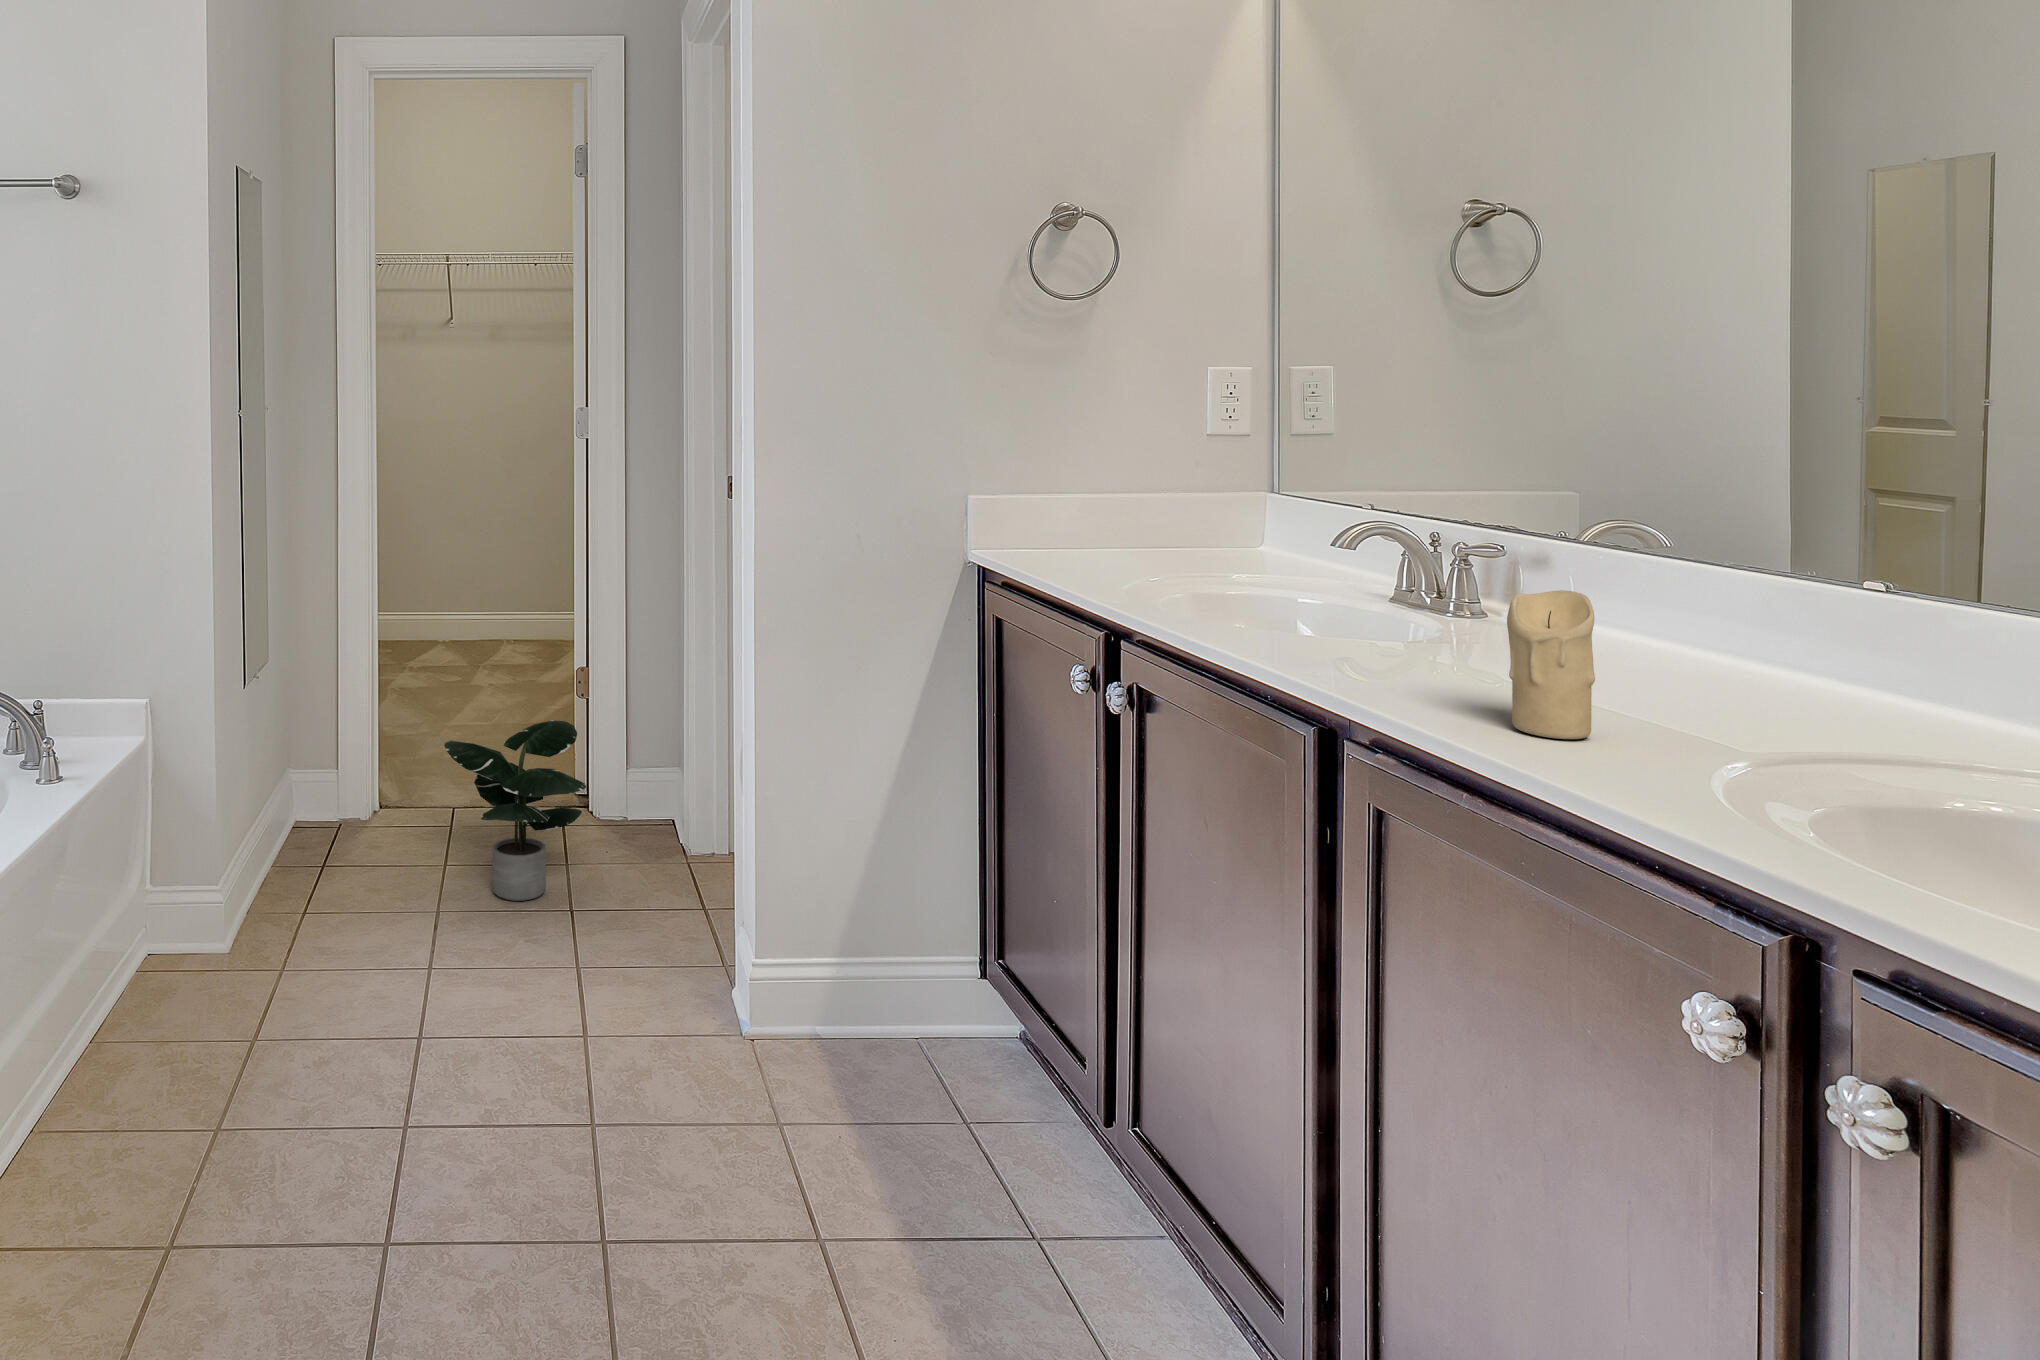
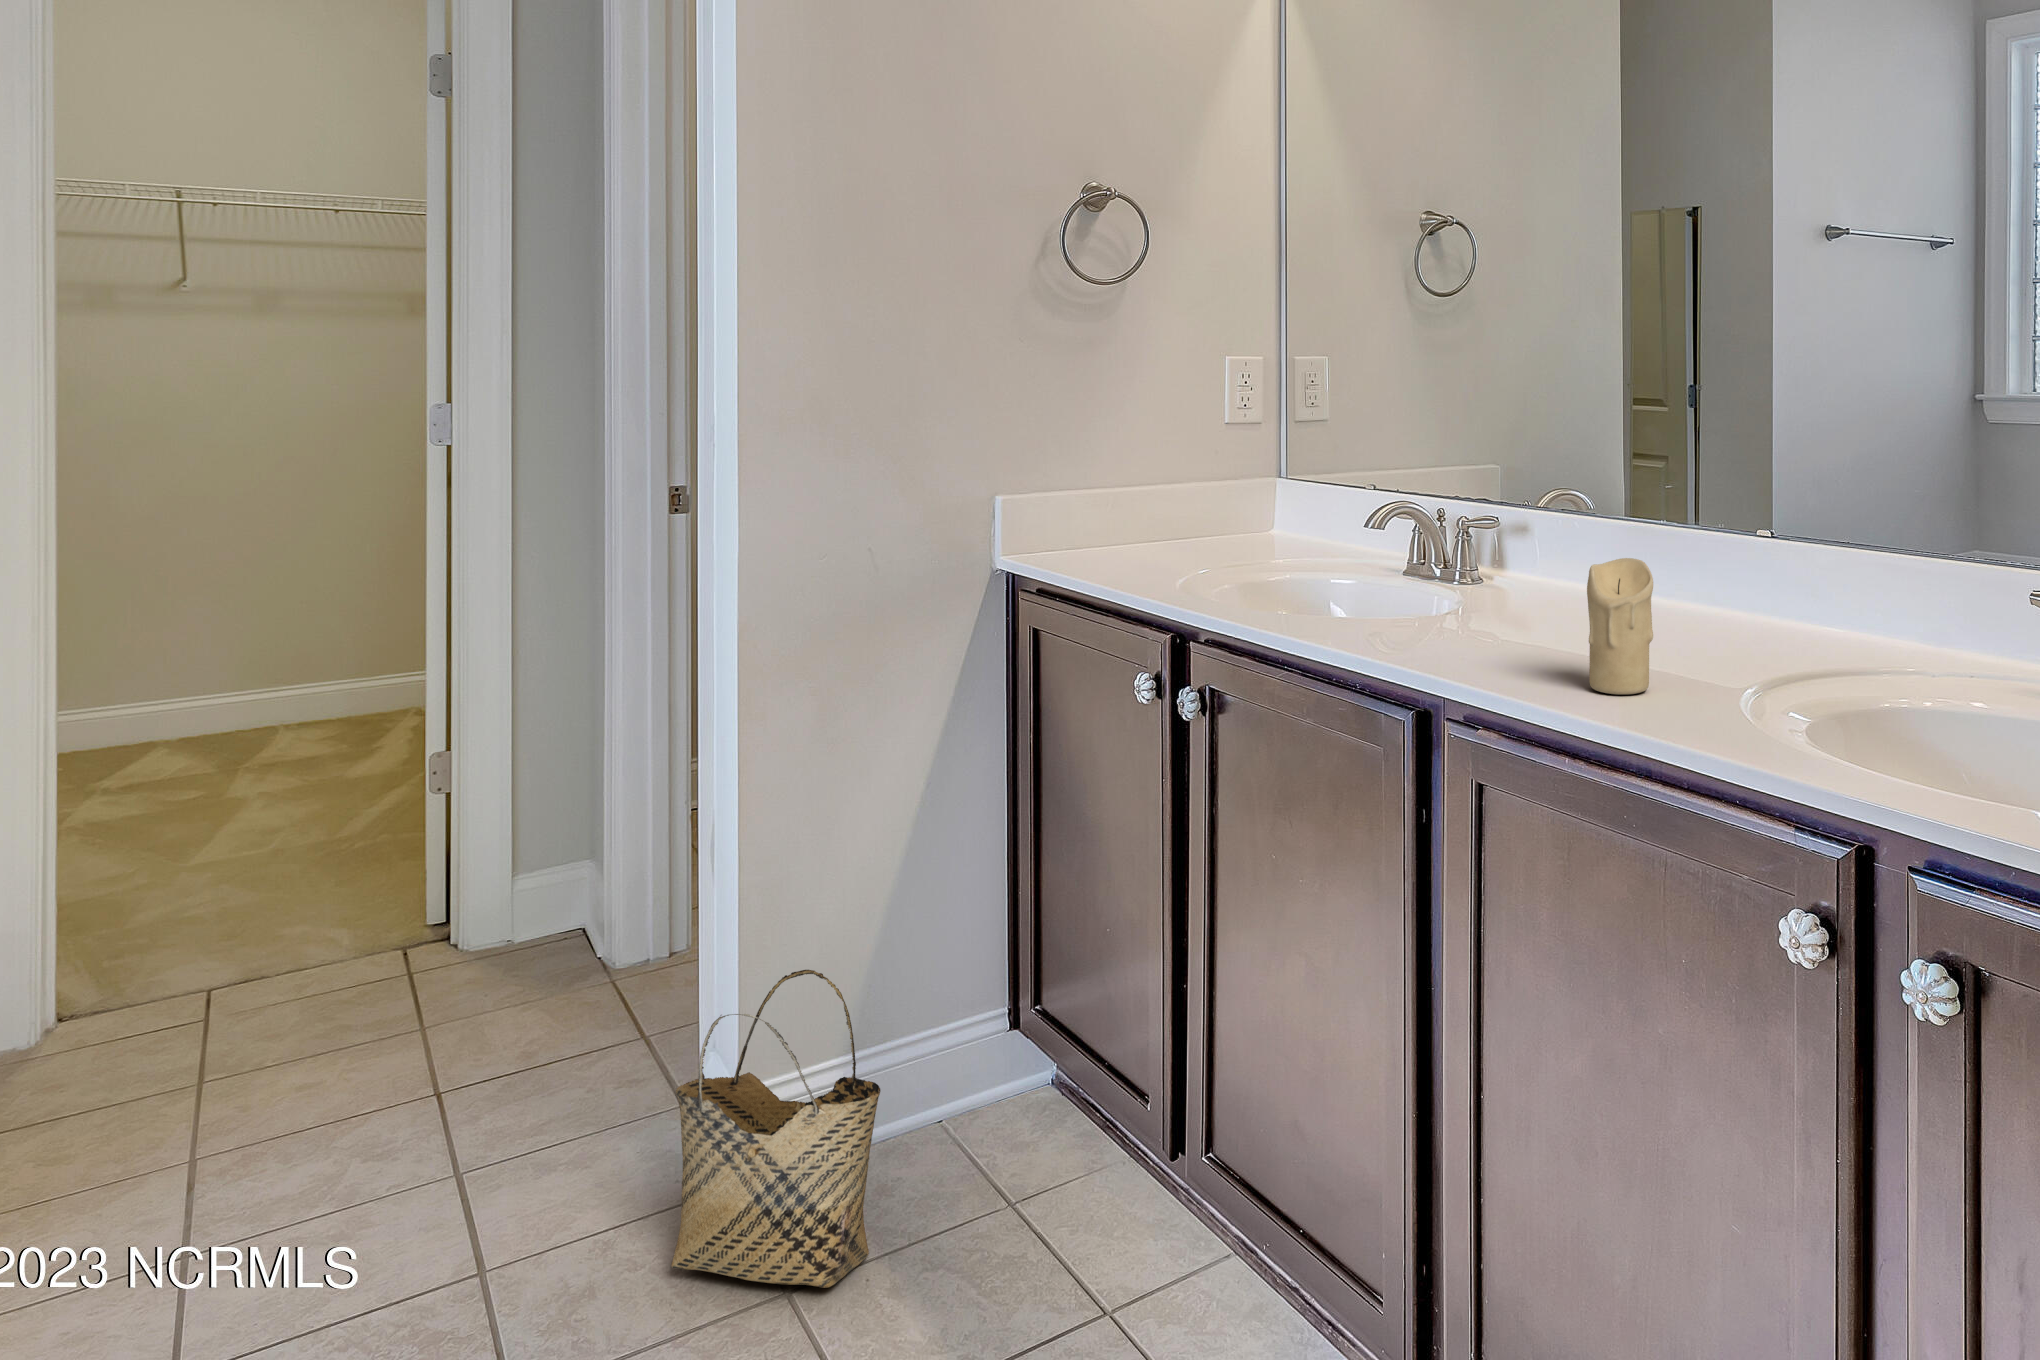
potted plant: present [444,720,586,901] -> none [219,830,467,1095]
woven basket: none [697,875,852,1139] -> present [671,970,881,1288]

